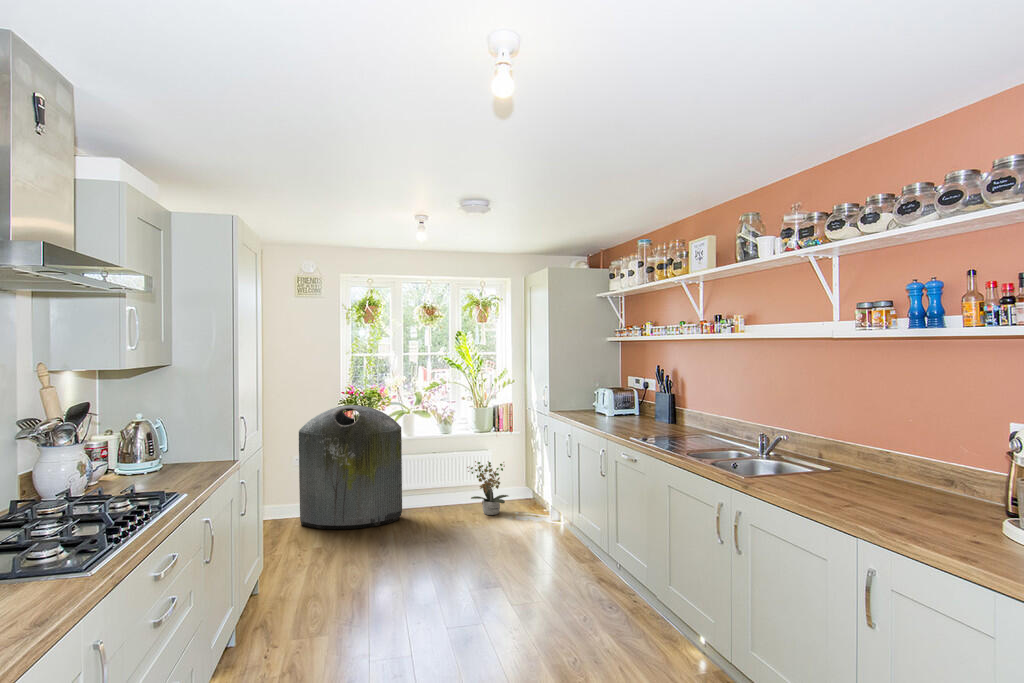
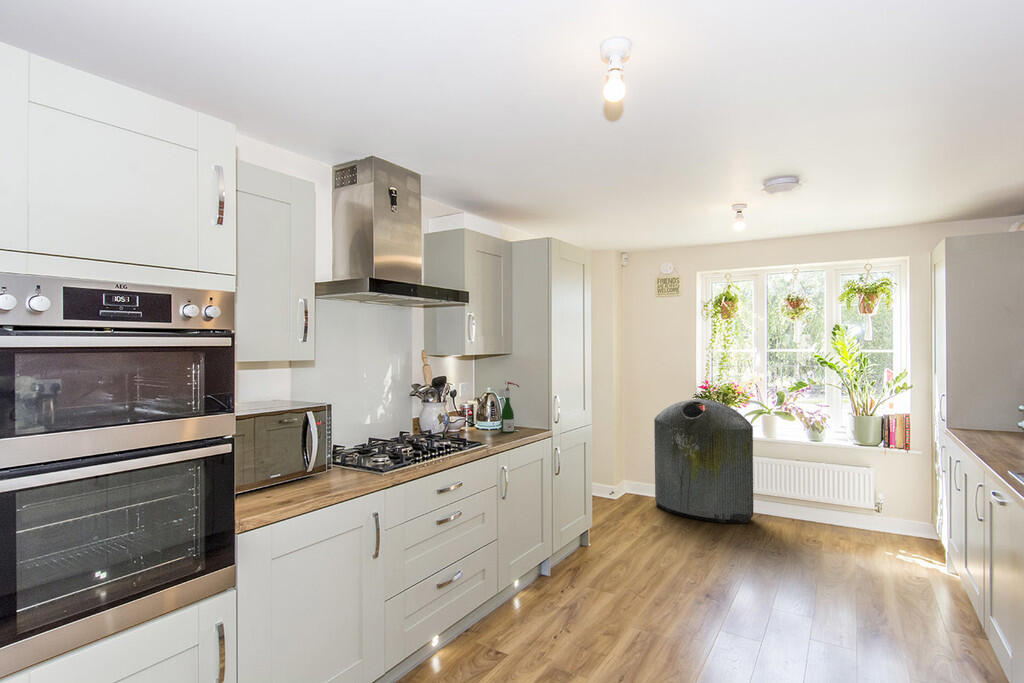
wine bottle: none [168,403,198,473] -> present [499,381,519,433]
potted plant: present [467,461,508,515] -> none [829,477,892,546]

